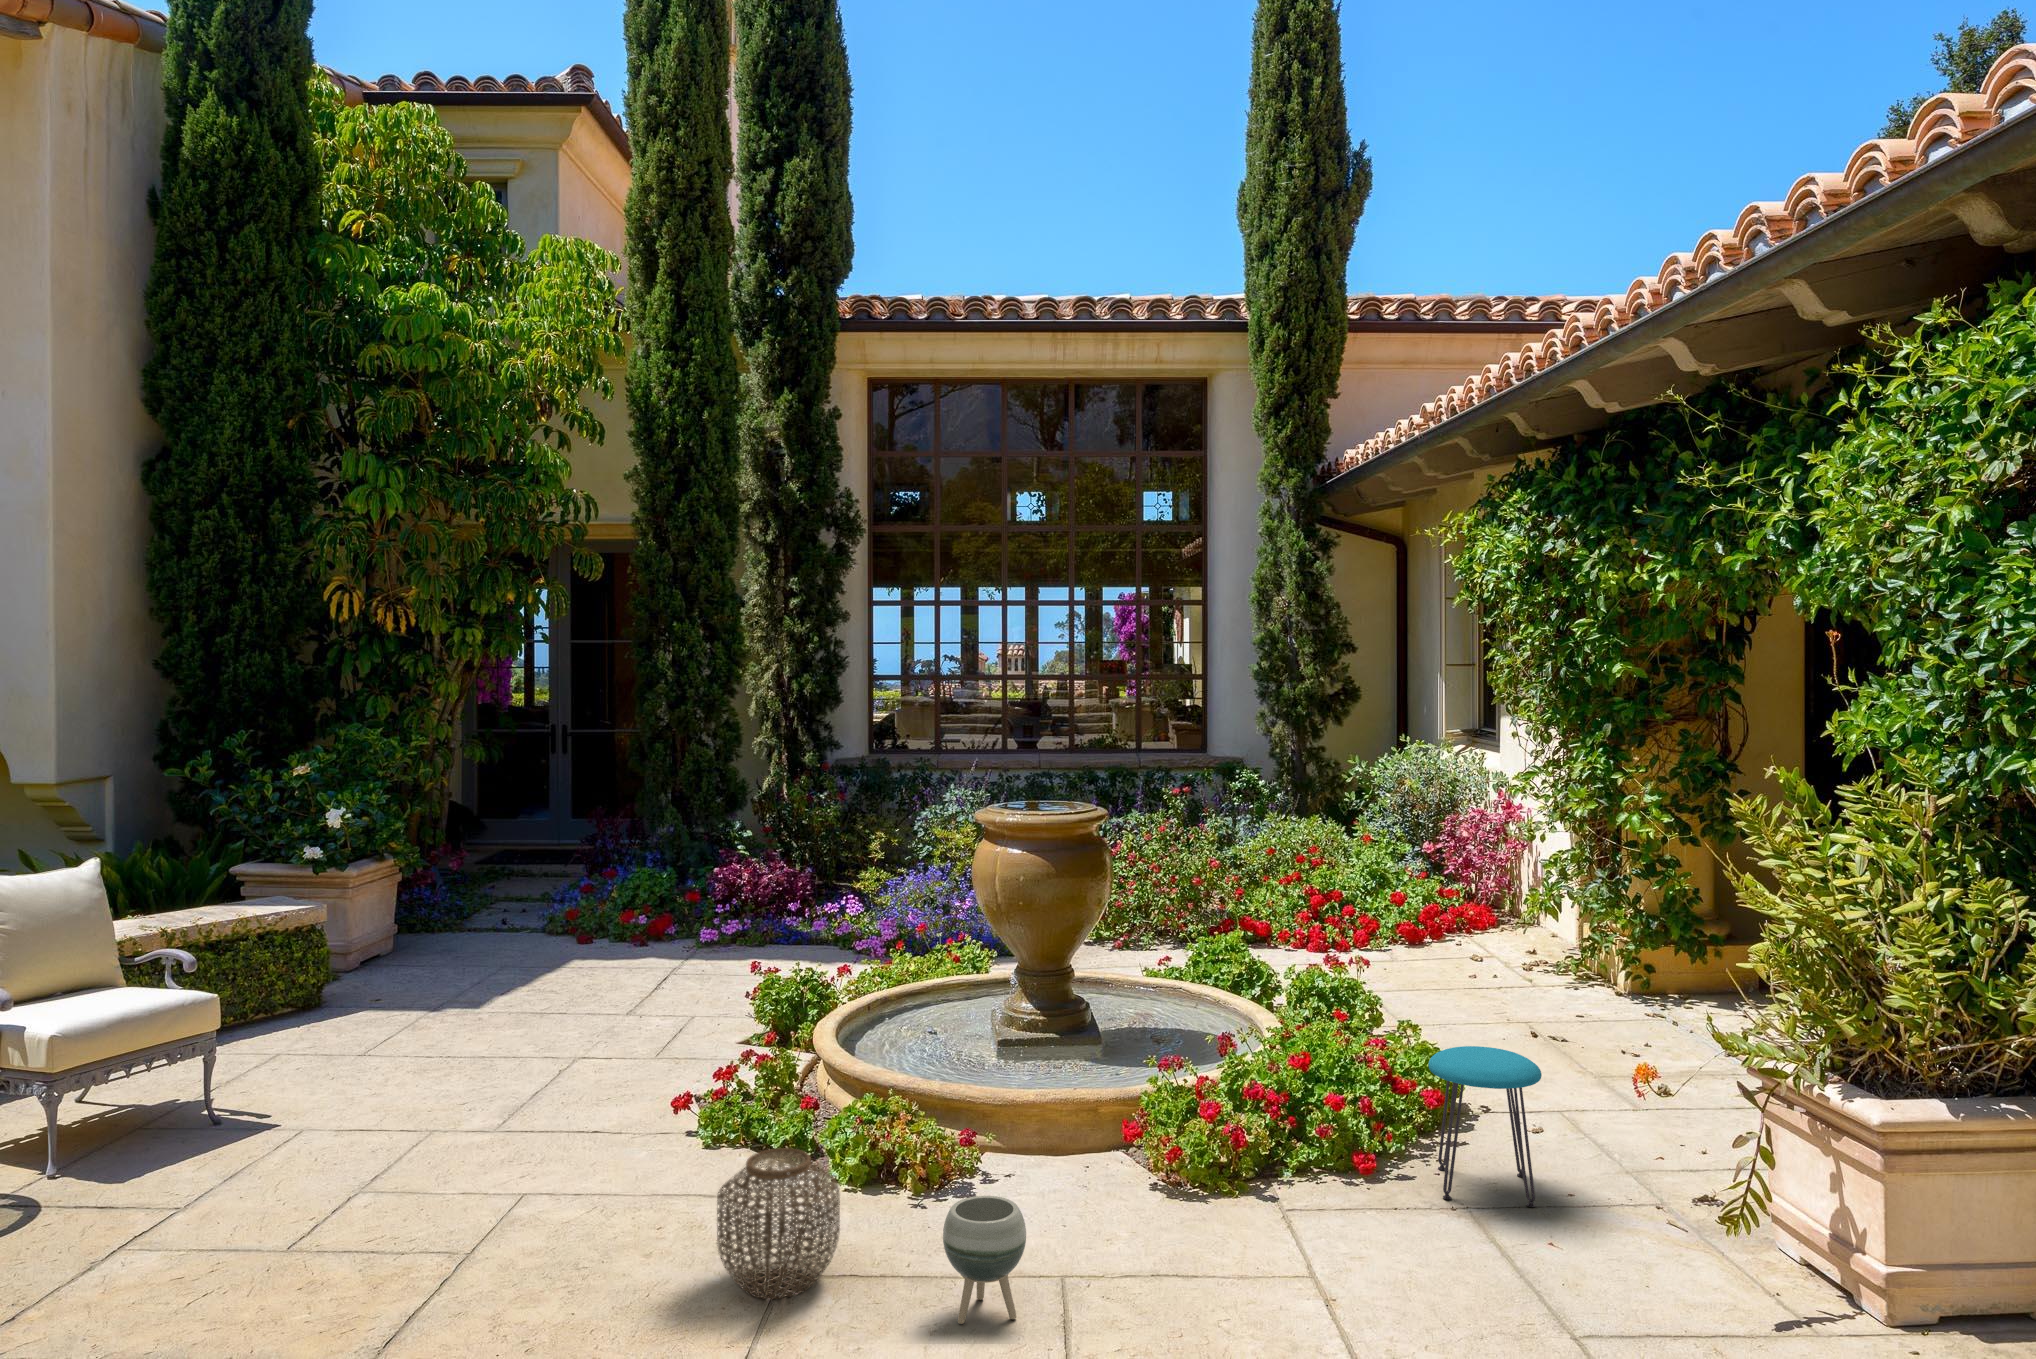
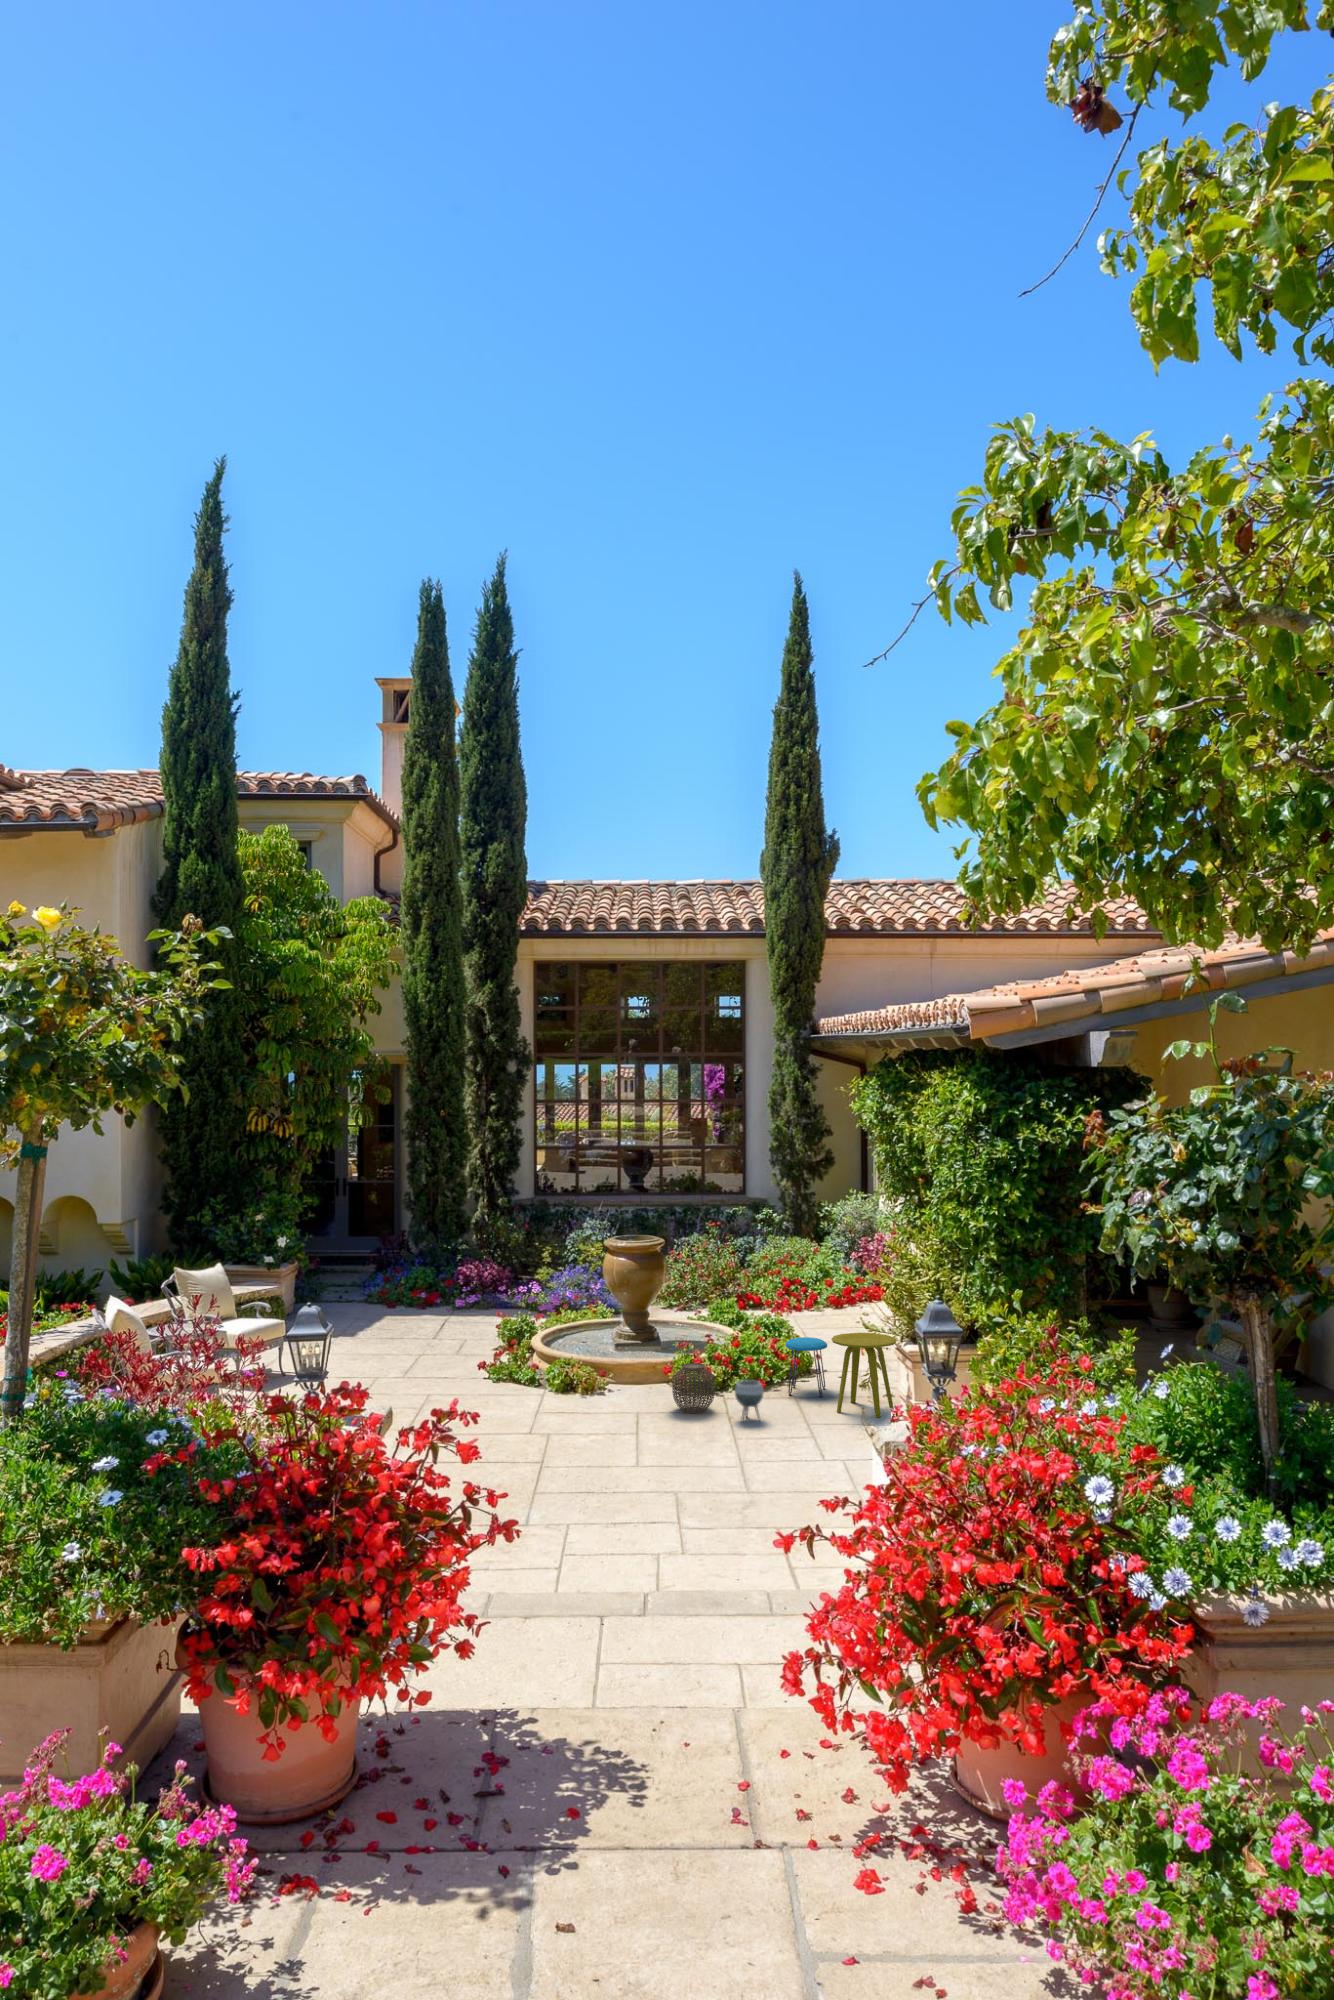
side table: none [1594,1047,1795,1305] -> present [831,1333,896,1417]
woven basket: present [717,1148,840,1299] -> present [672,1363,715,1413]
planter: present [943,1196,1026,1324] -> present [735,1380,763,1421]

